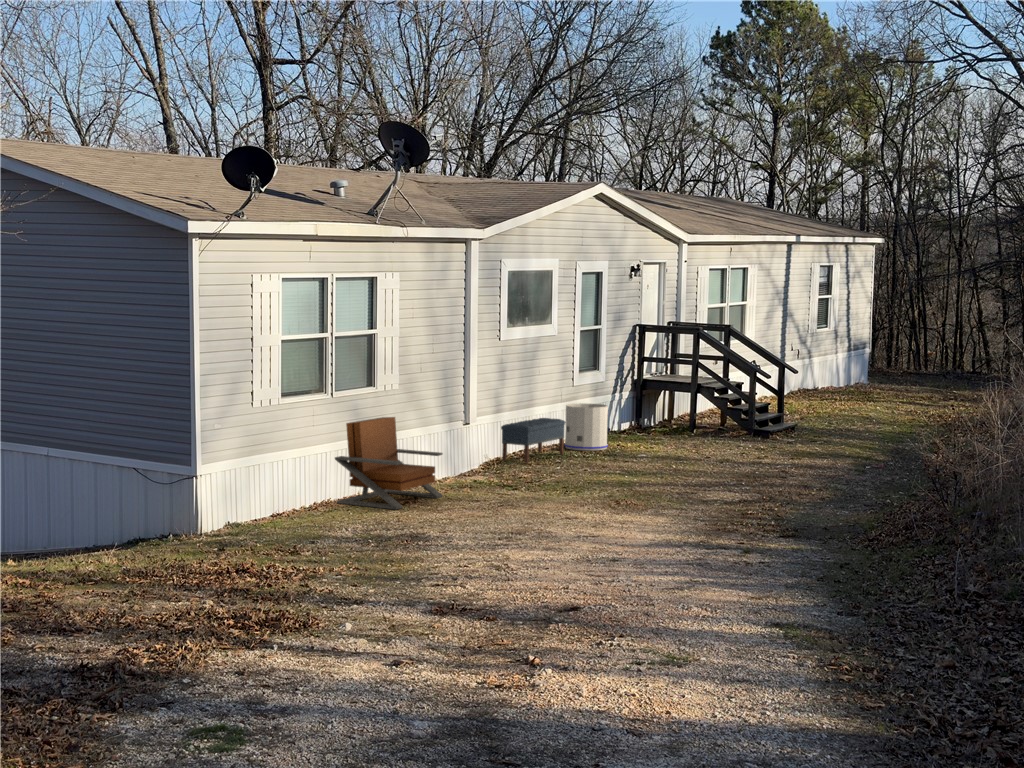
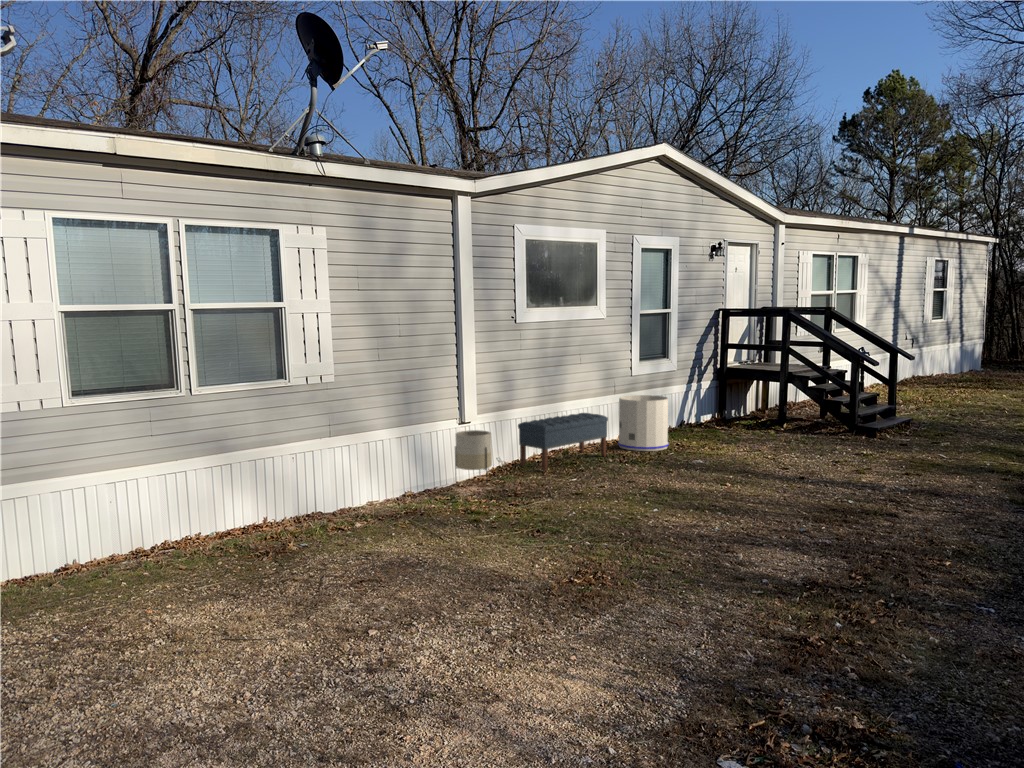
lounge chair: present [335,417,443,509] -> none [159,421,335,576]
planter: none [468,430,496,471] -> present [455,430,492,482]

